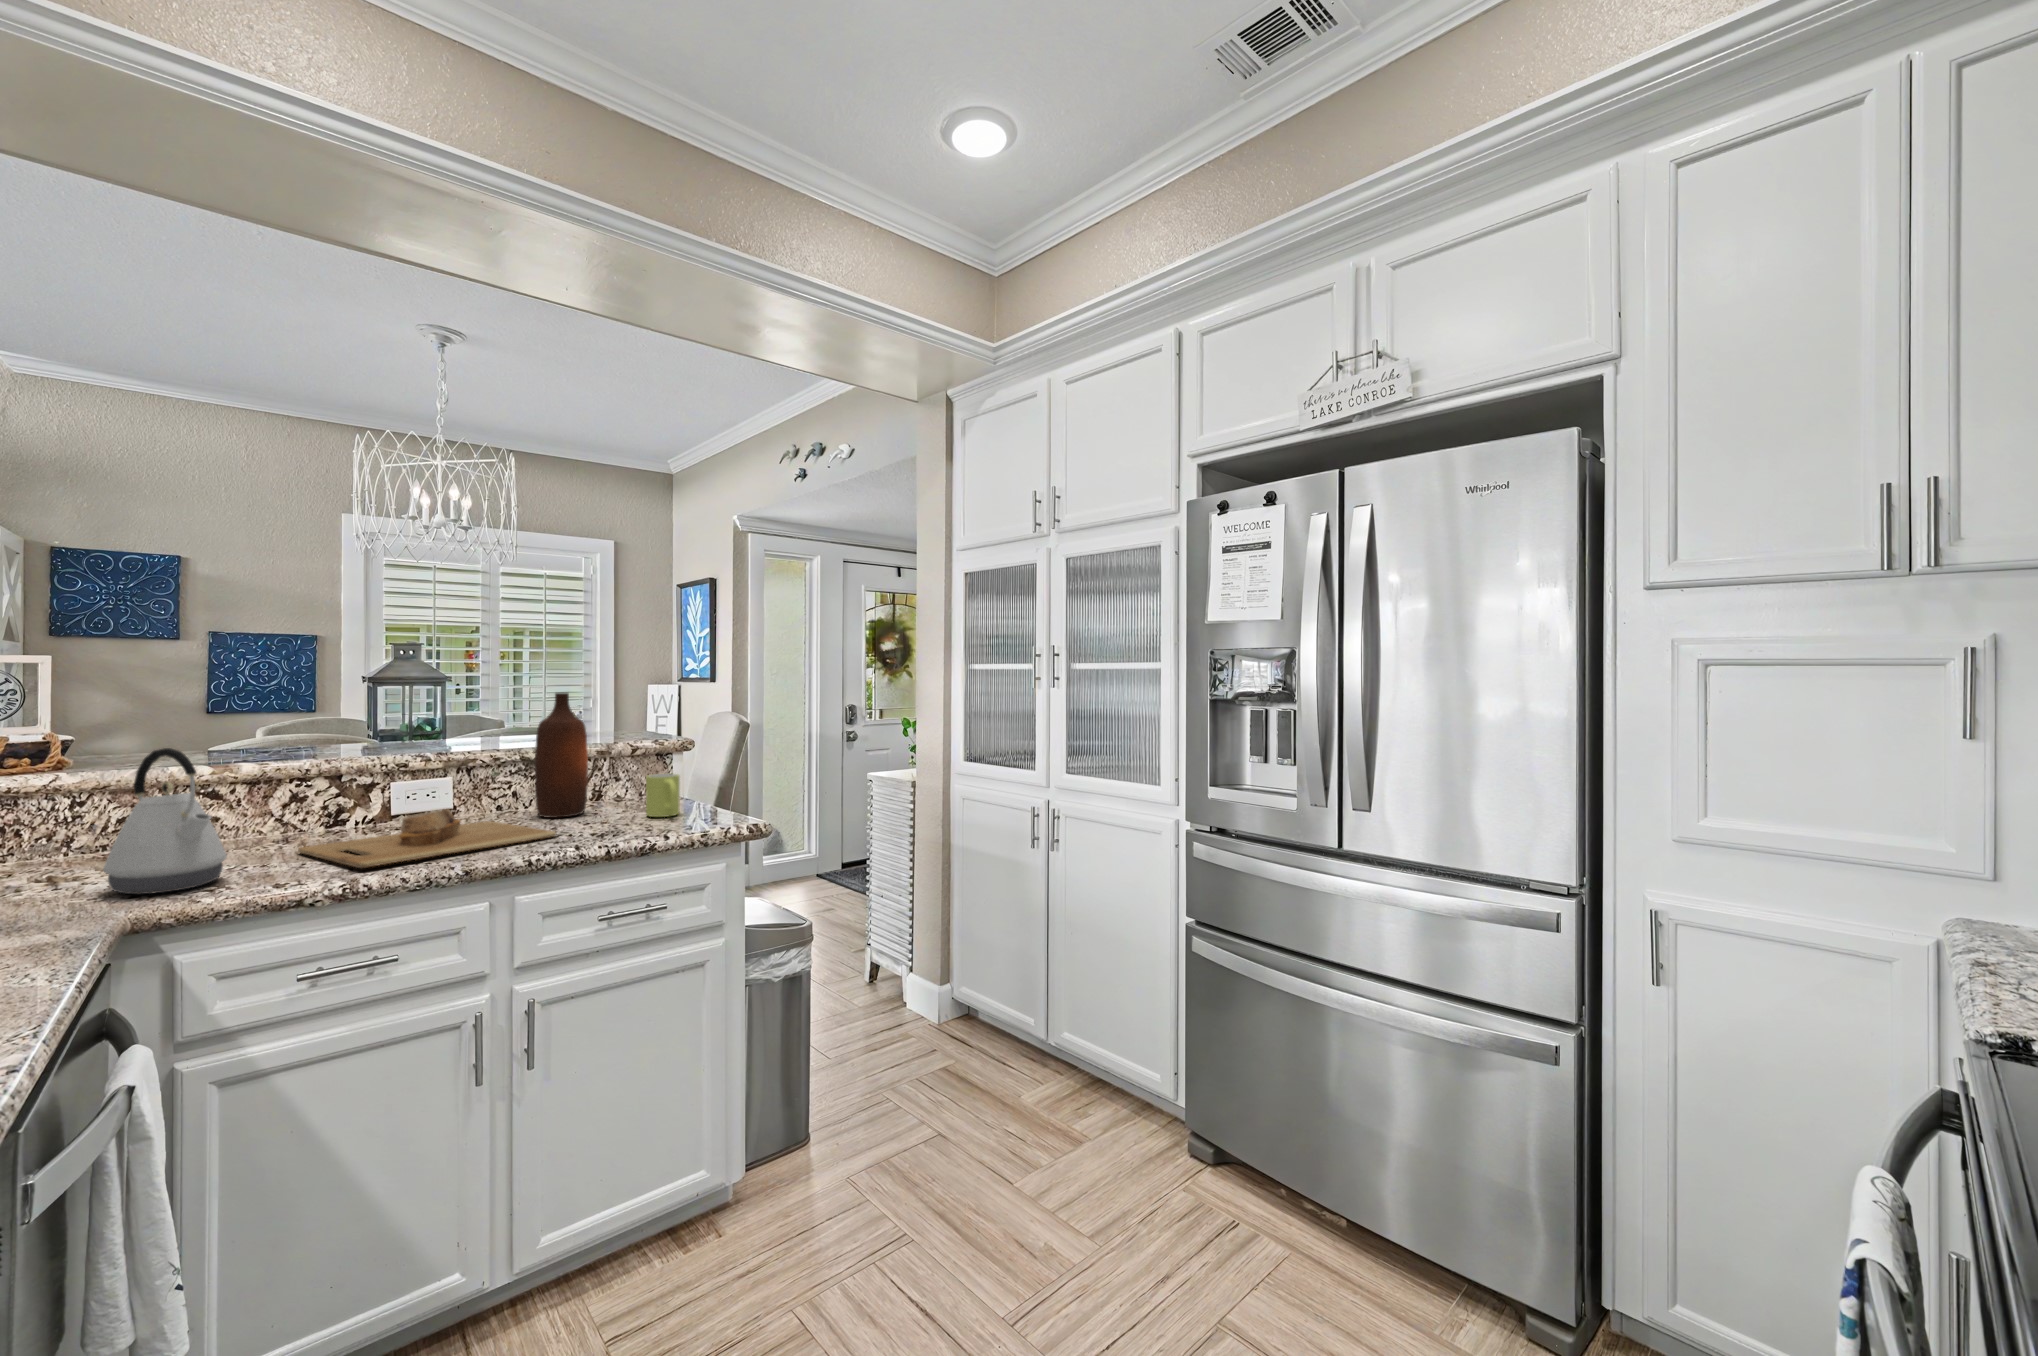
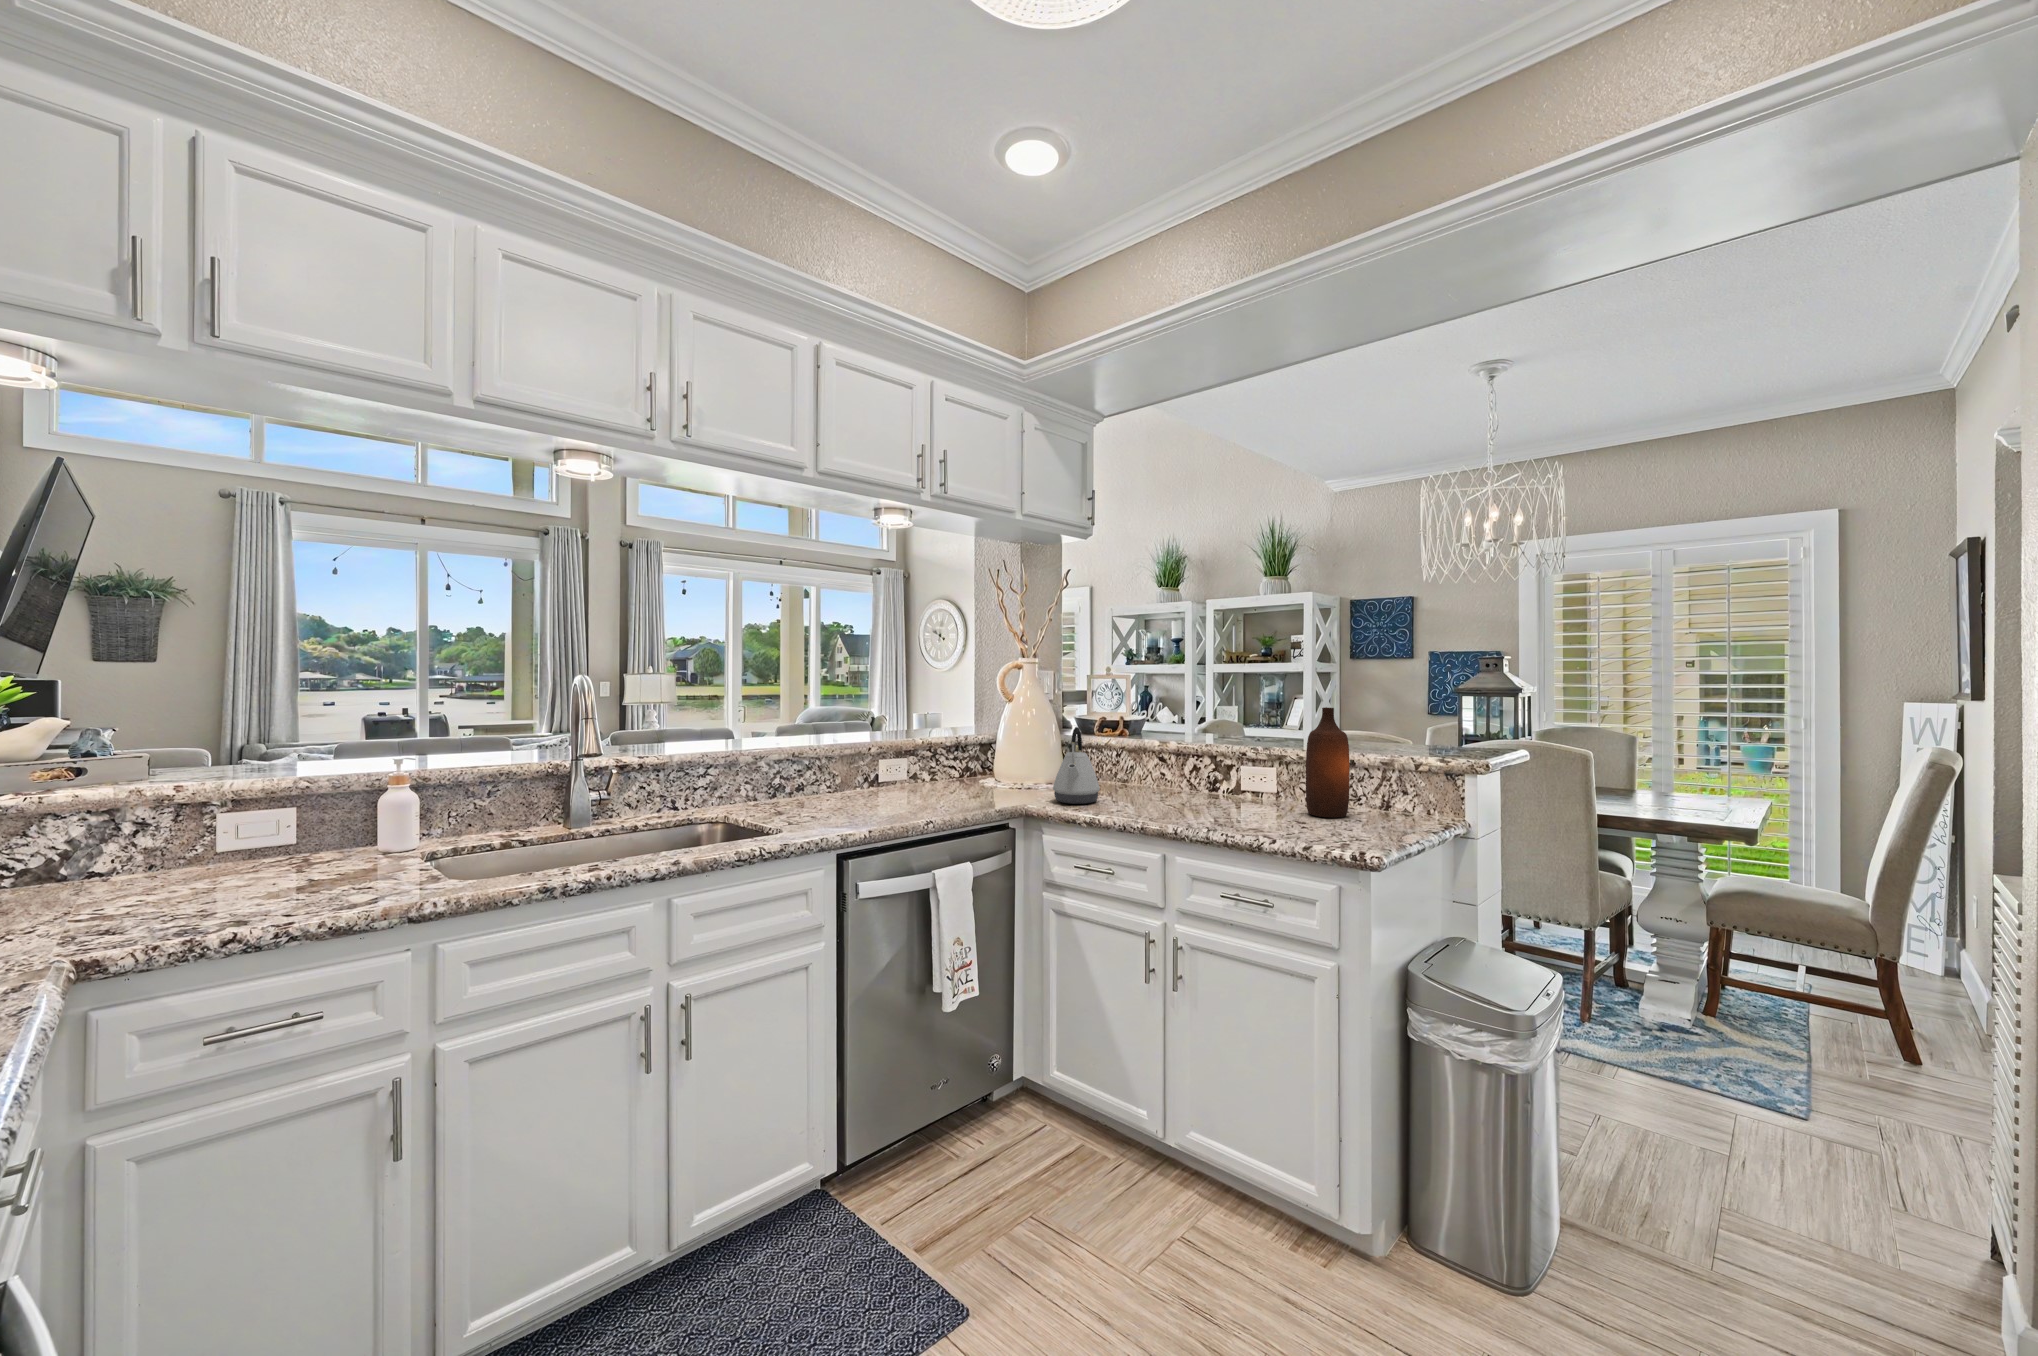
mug: present [646,774,680,817] -> none [1357,792,1391,836]
cutting board: present [298,809,556,868] -> none [1125,788,1274,826]

